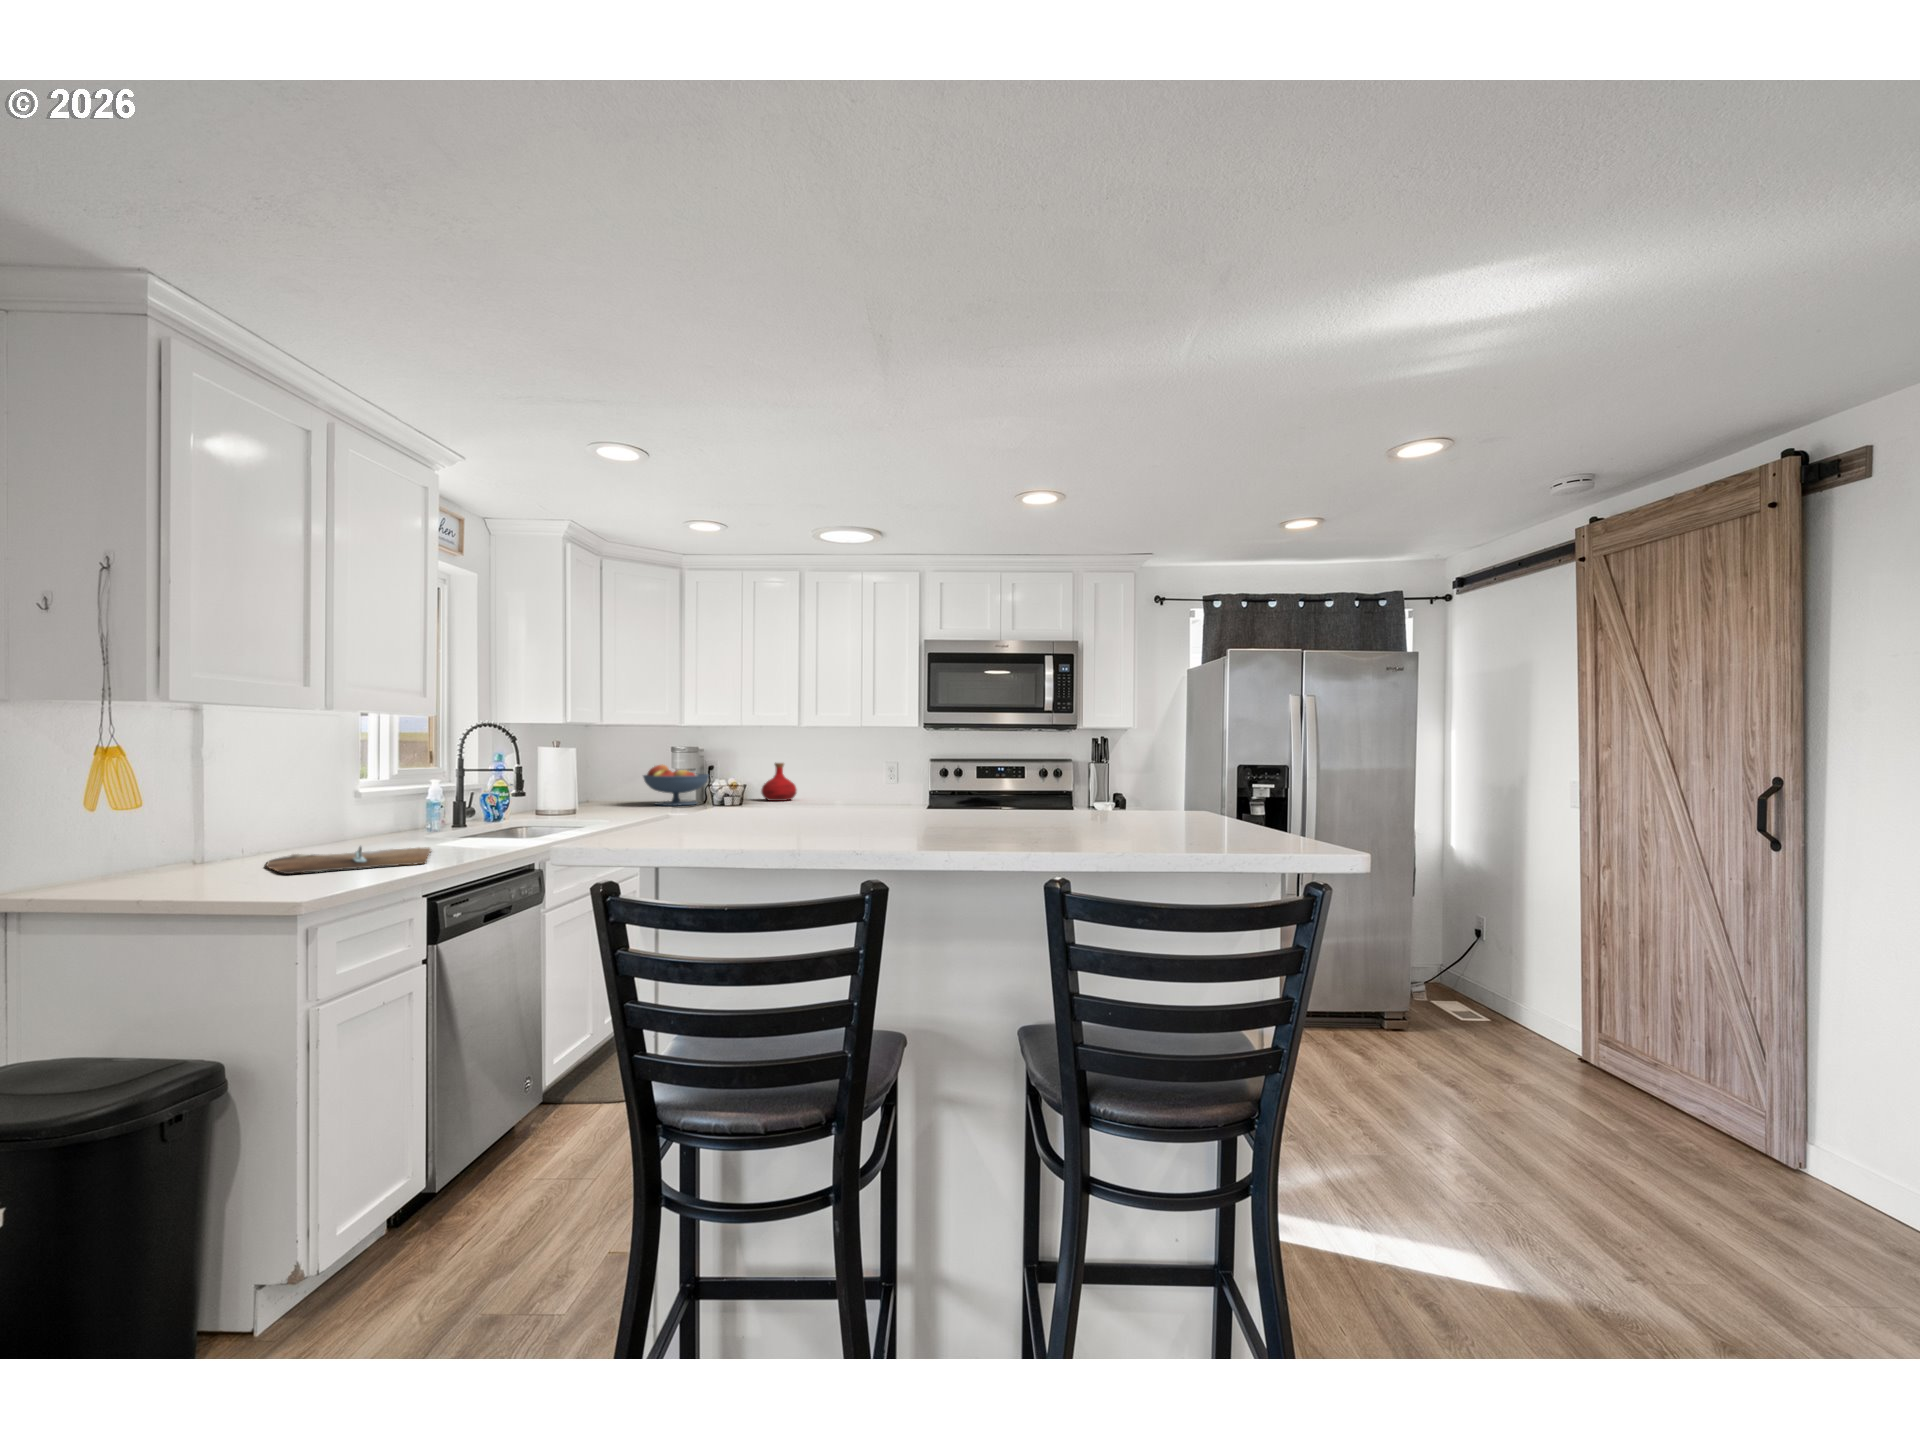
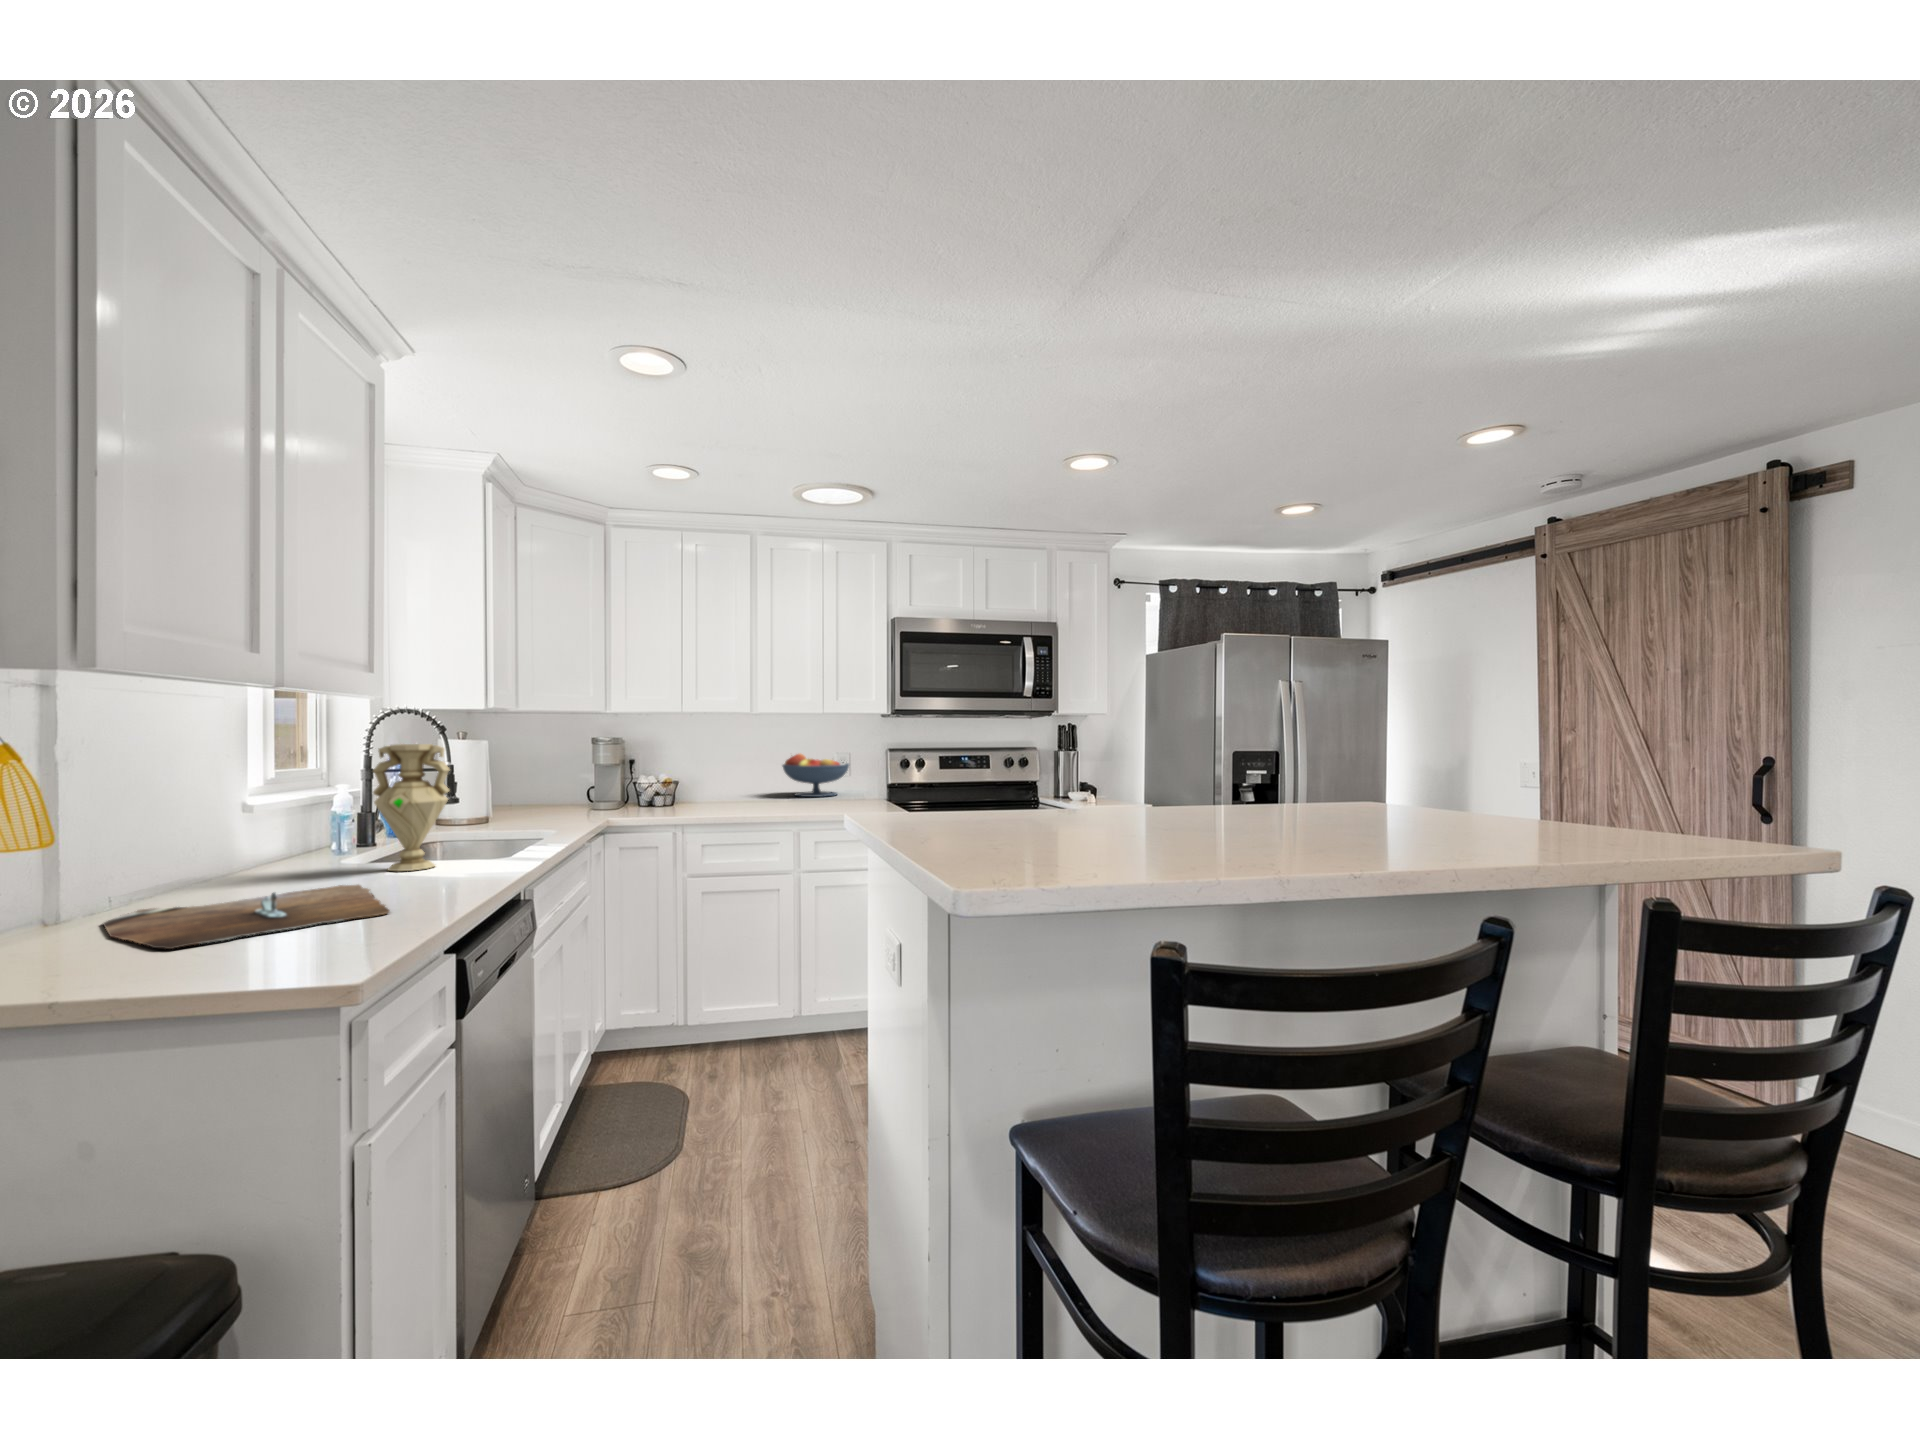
vase: none [451,749,504,841] -> present [373,744,450,871]
bottle: present [761,763,797,801] -> none [698,754,739,798]
fruit bowl: present [643,764,708,806] -> present [783,754,849,797]

